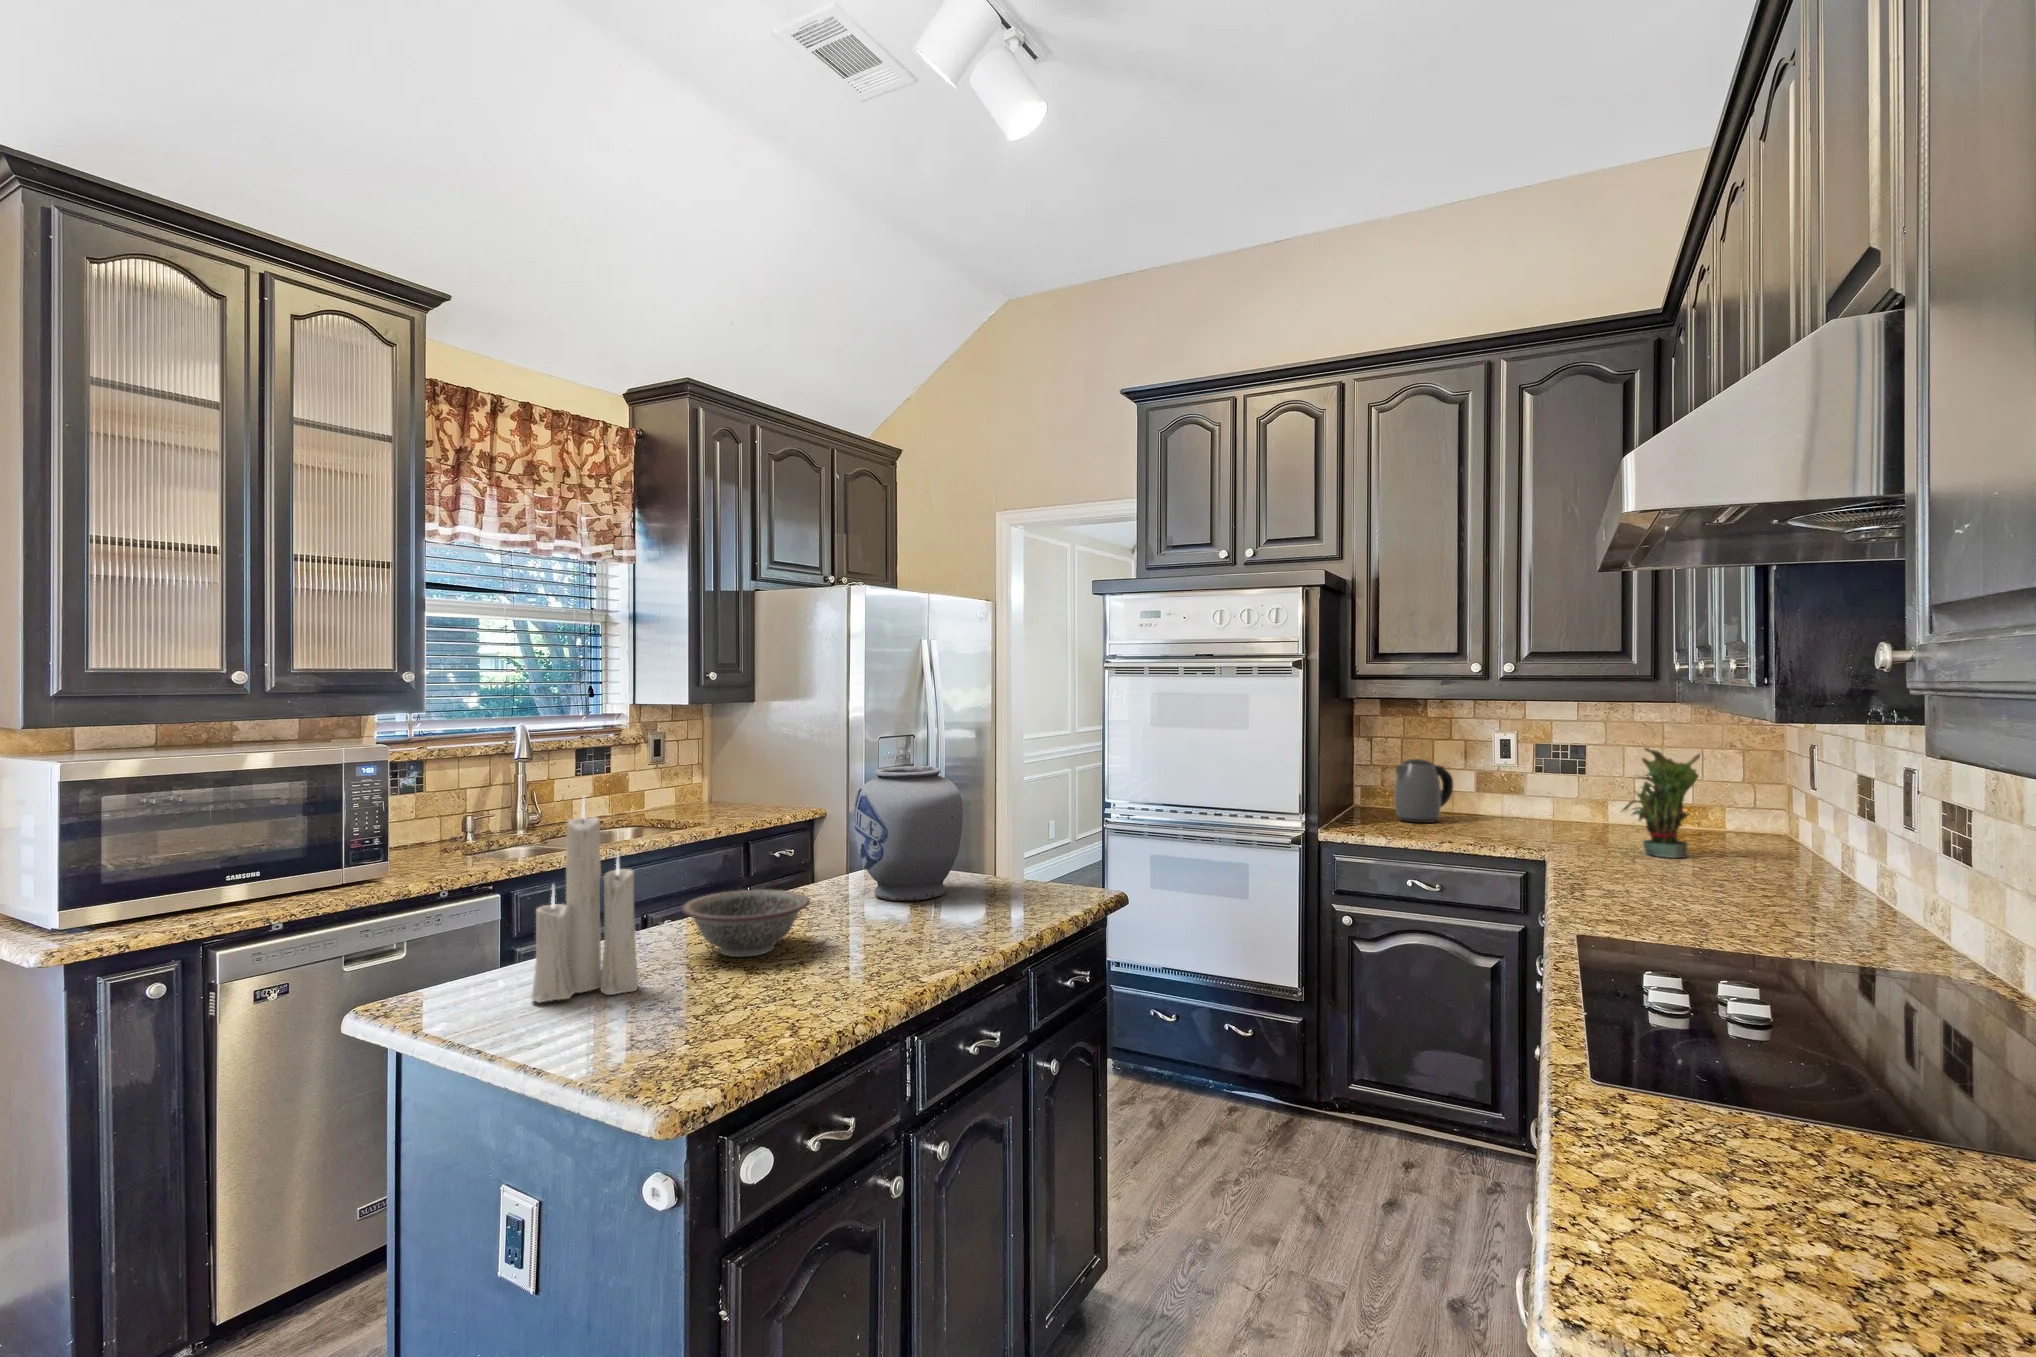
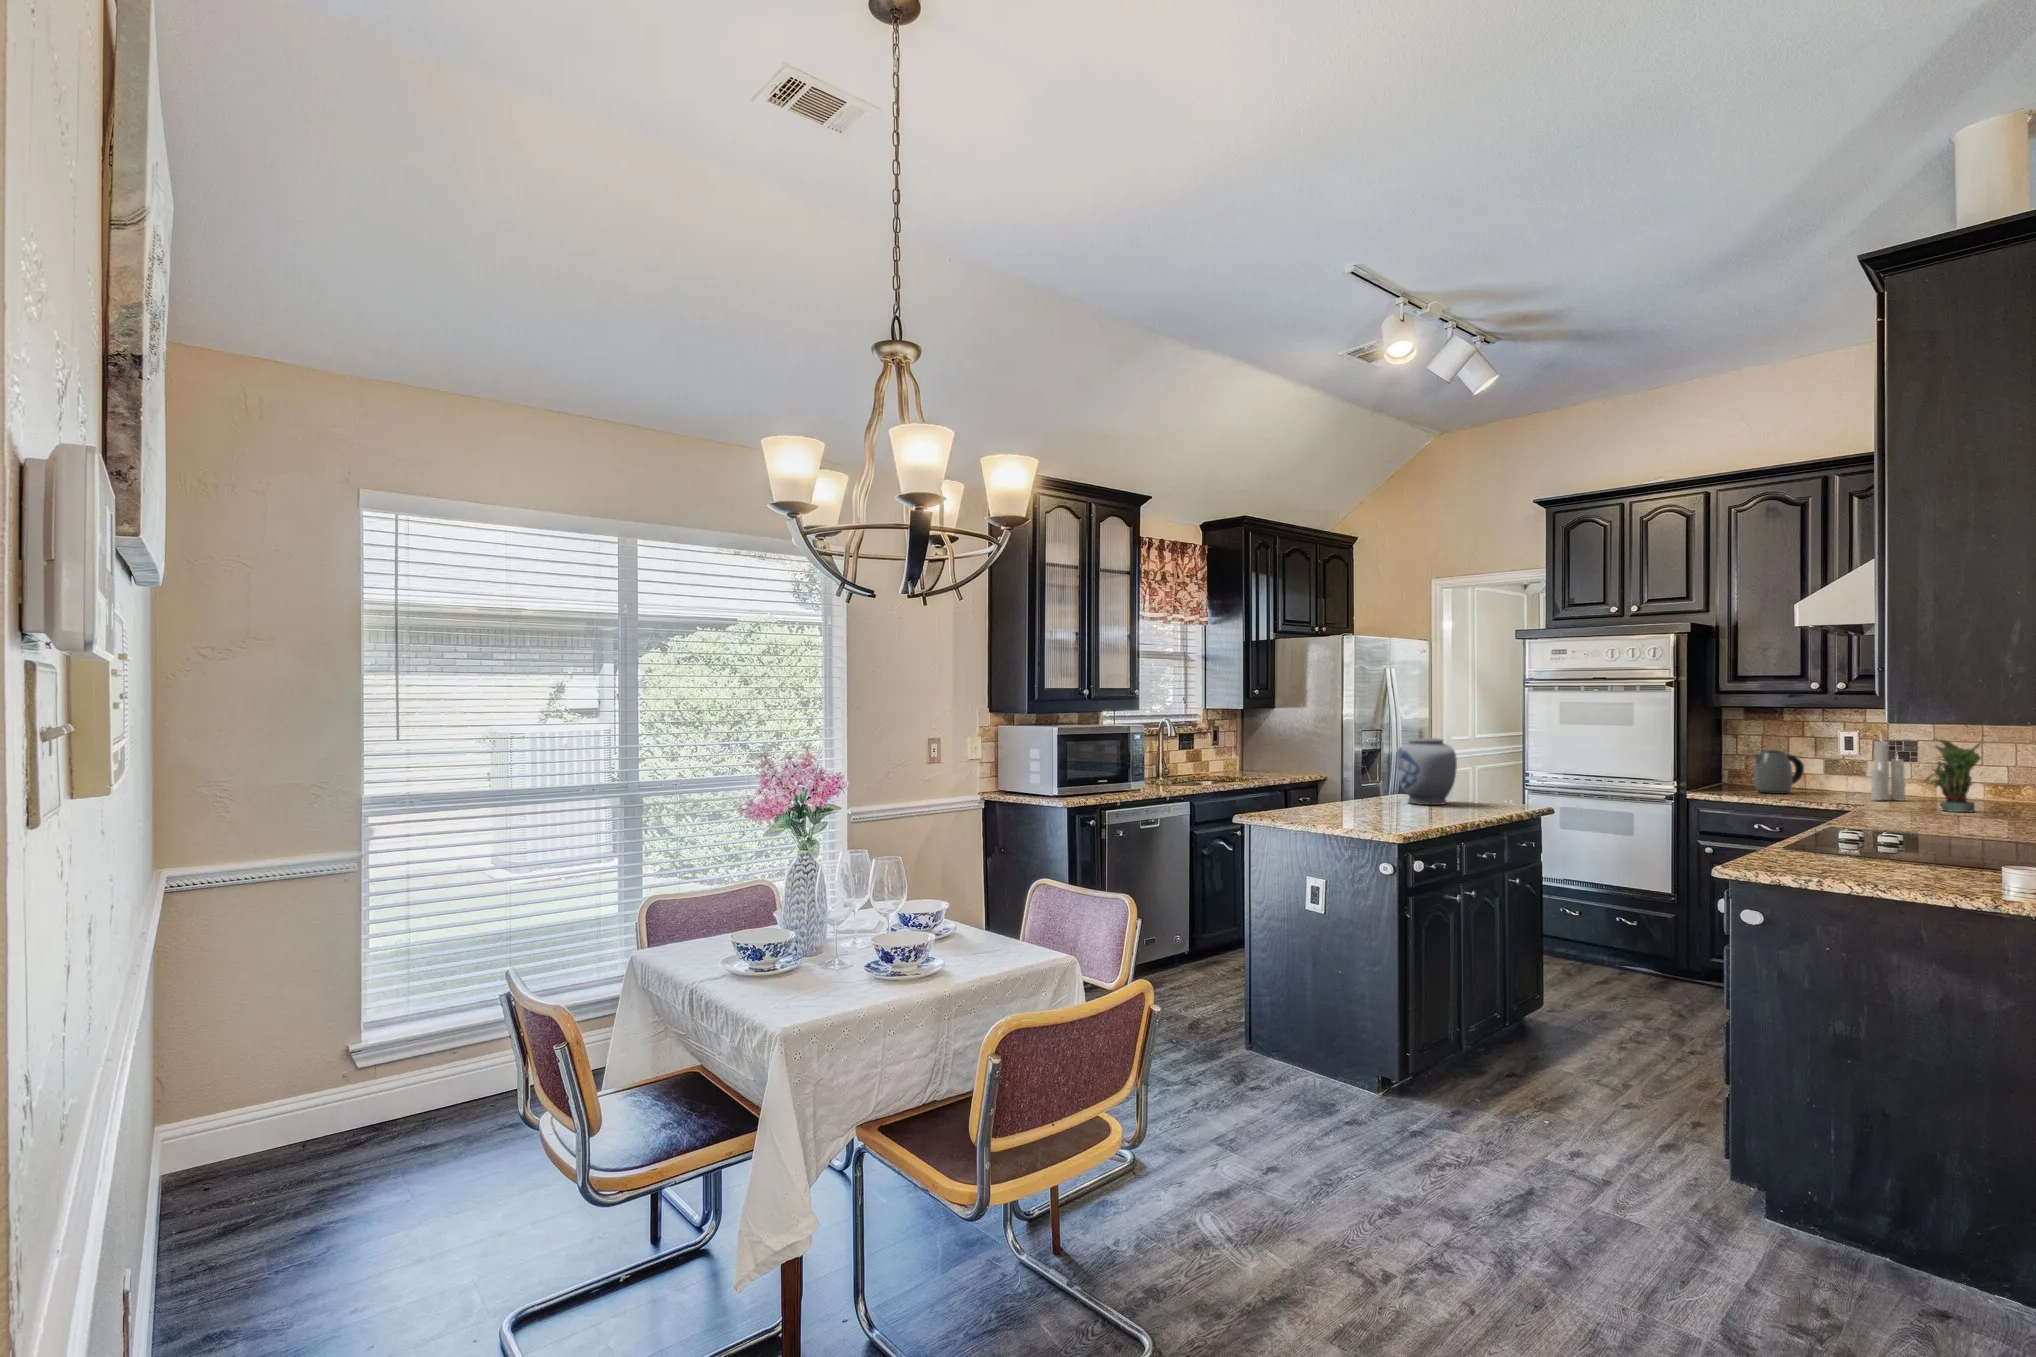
candle: present [531,799,638,1002] -> present [1871,740,1906,801]
decorative bowl: present [682,890,810,957] -> none [1337,789,1396,815]

